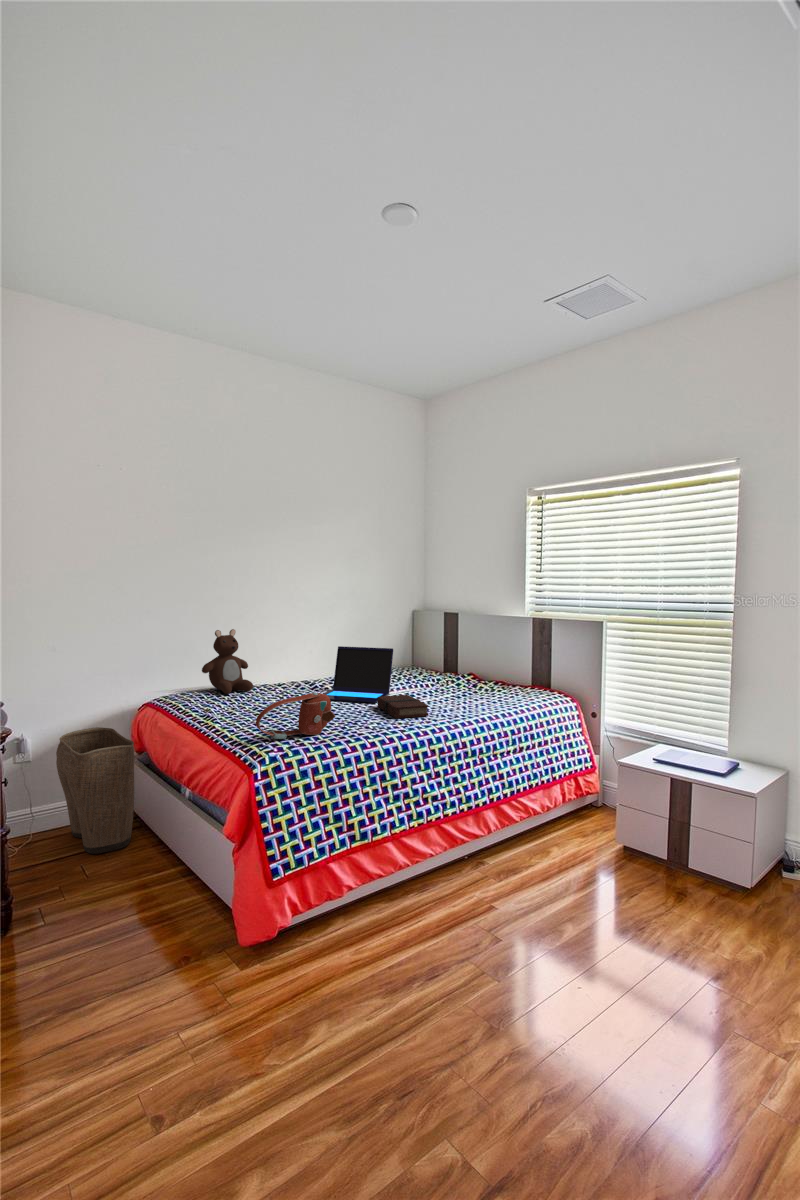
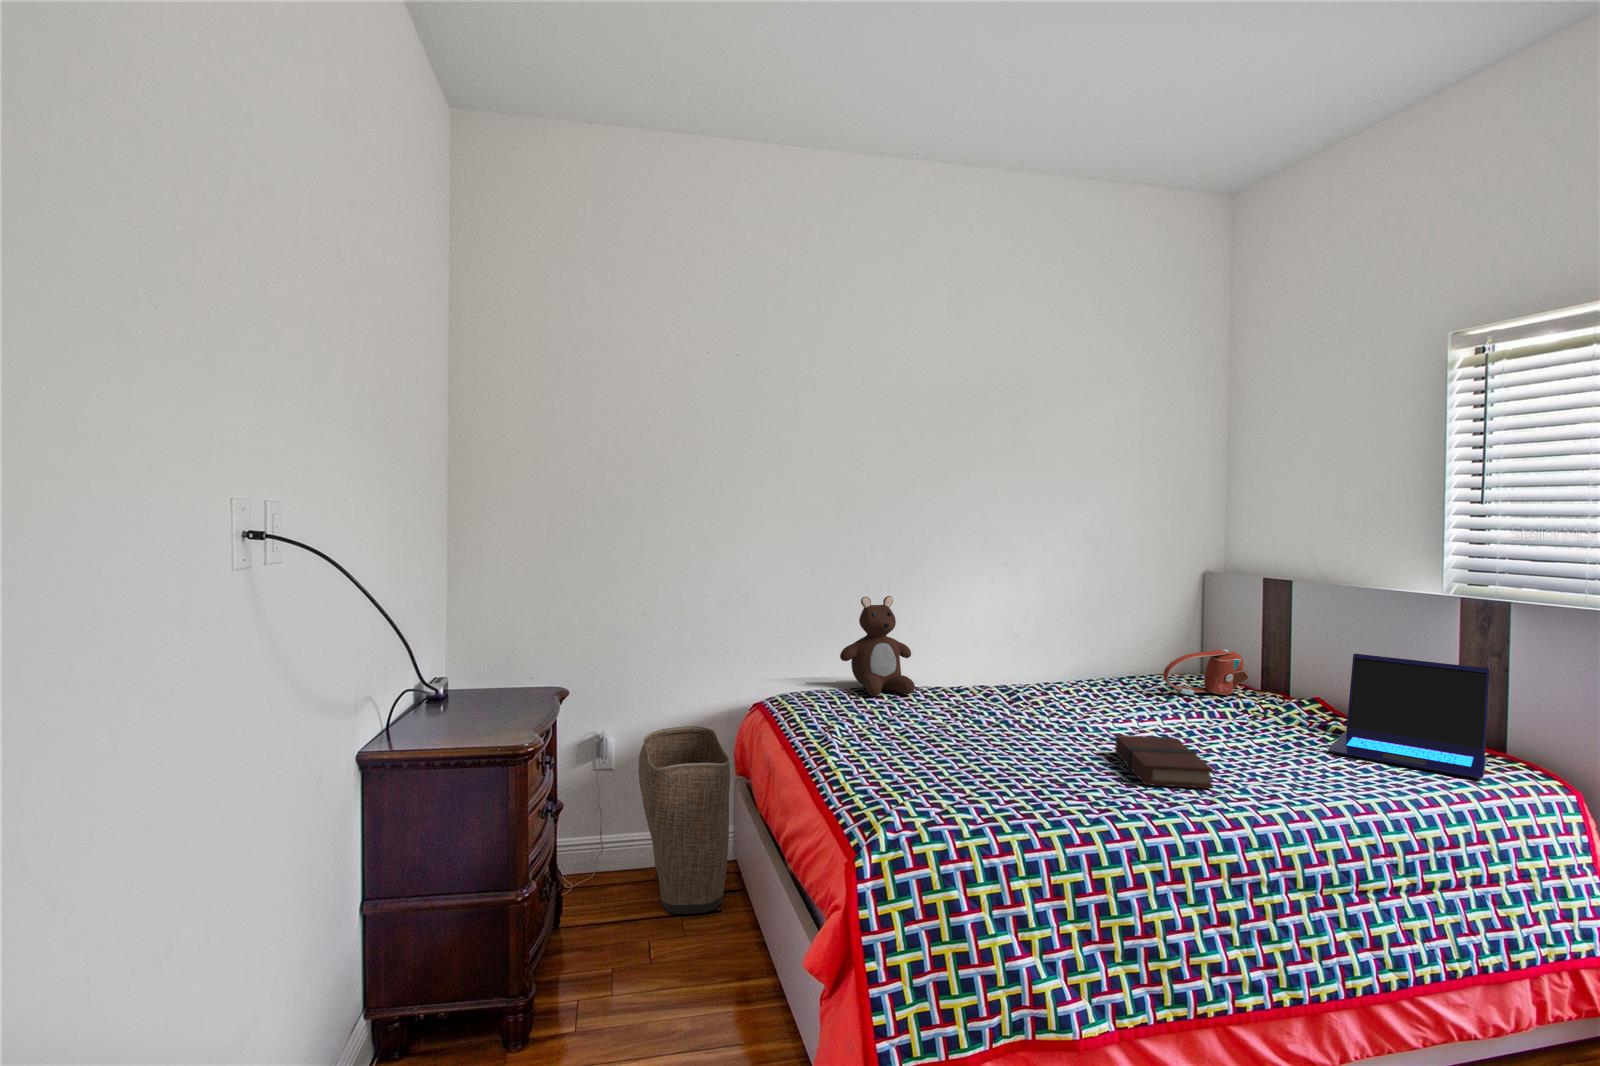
laptop: present [324,646,393,703] -> present [1329,654,1490,779]
handbag: present [256,693,335,739] -> present [1163,649,1249,695]

